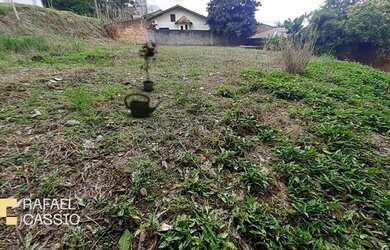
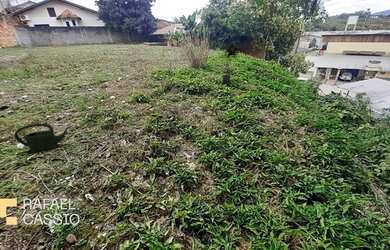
potted plant: present [139,40,158,91] -> present [220,44,242,83]

